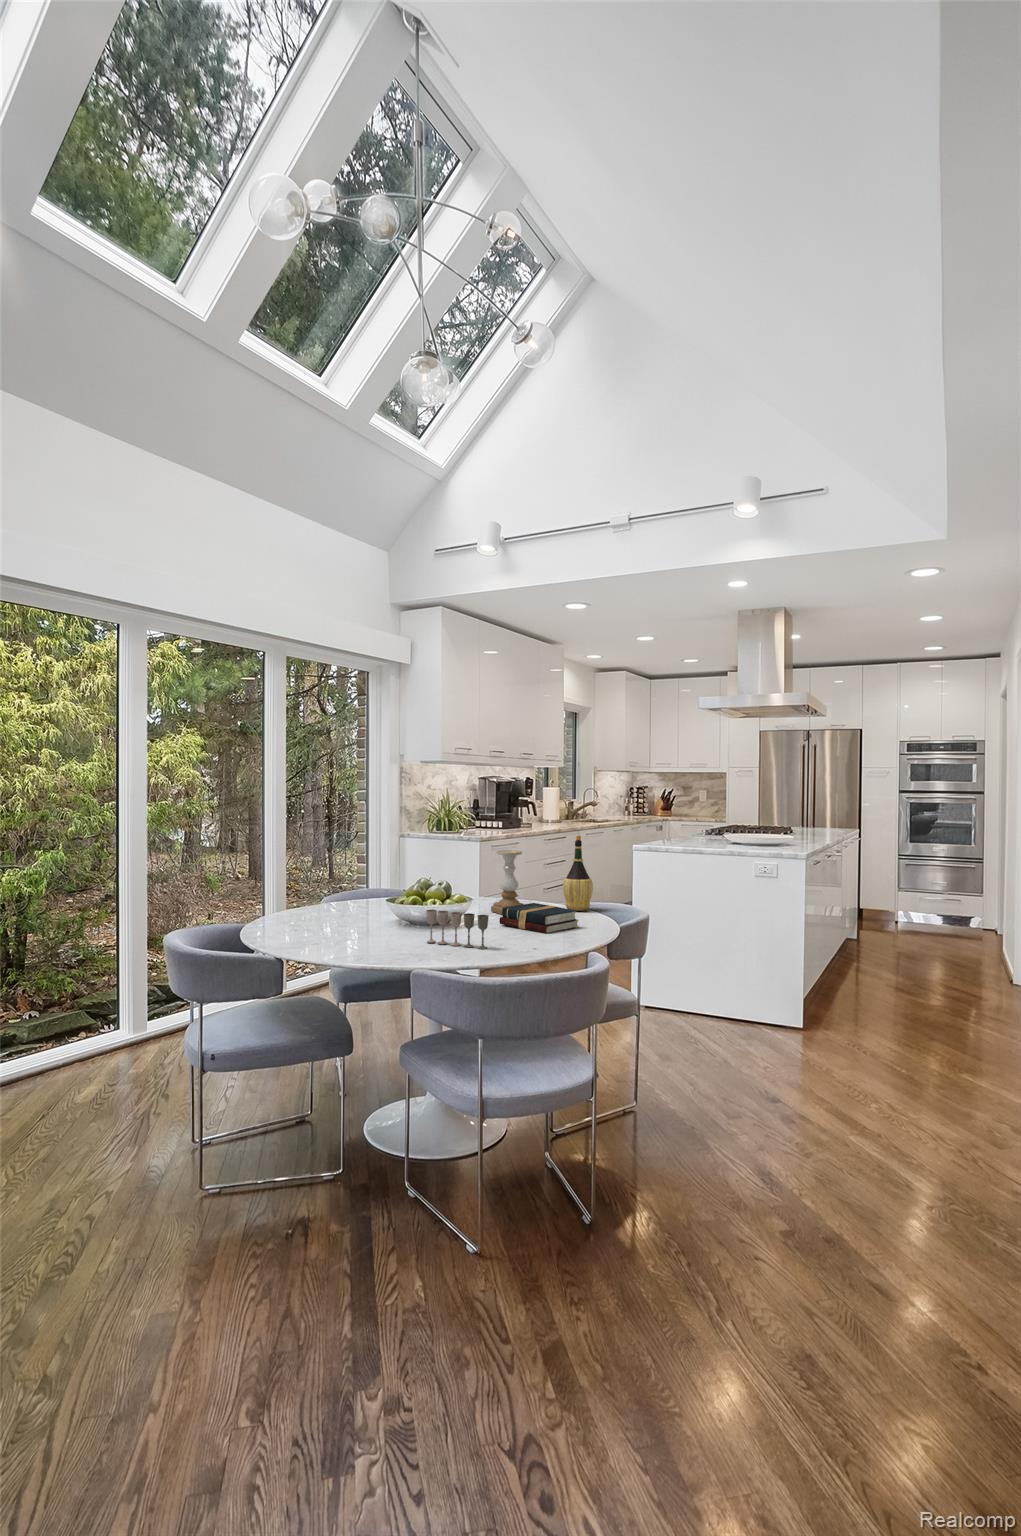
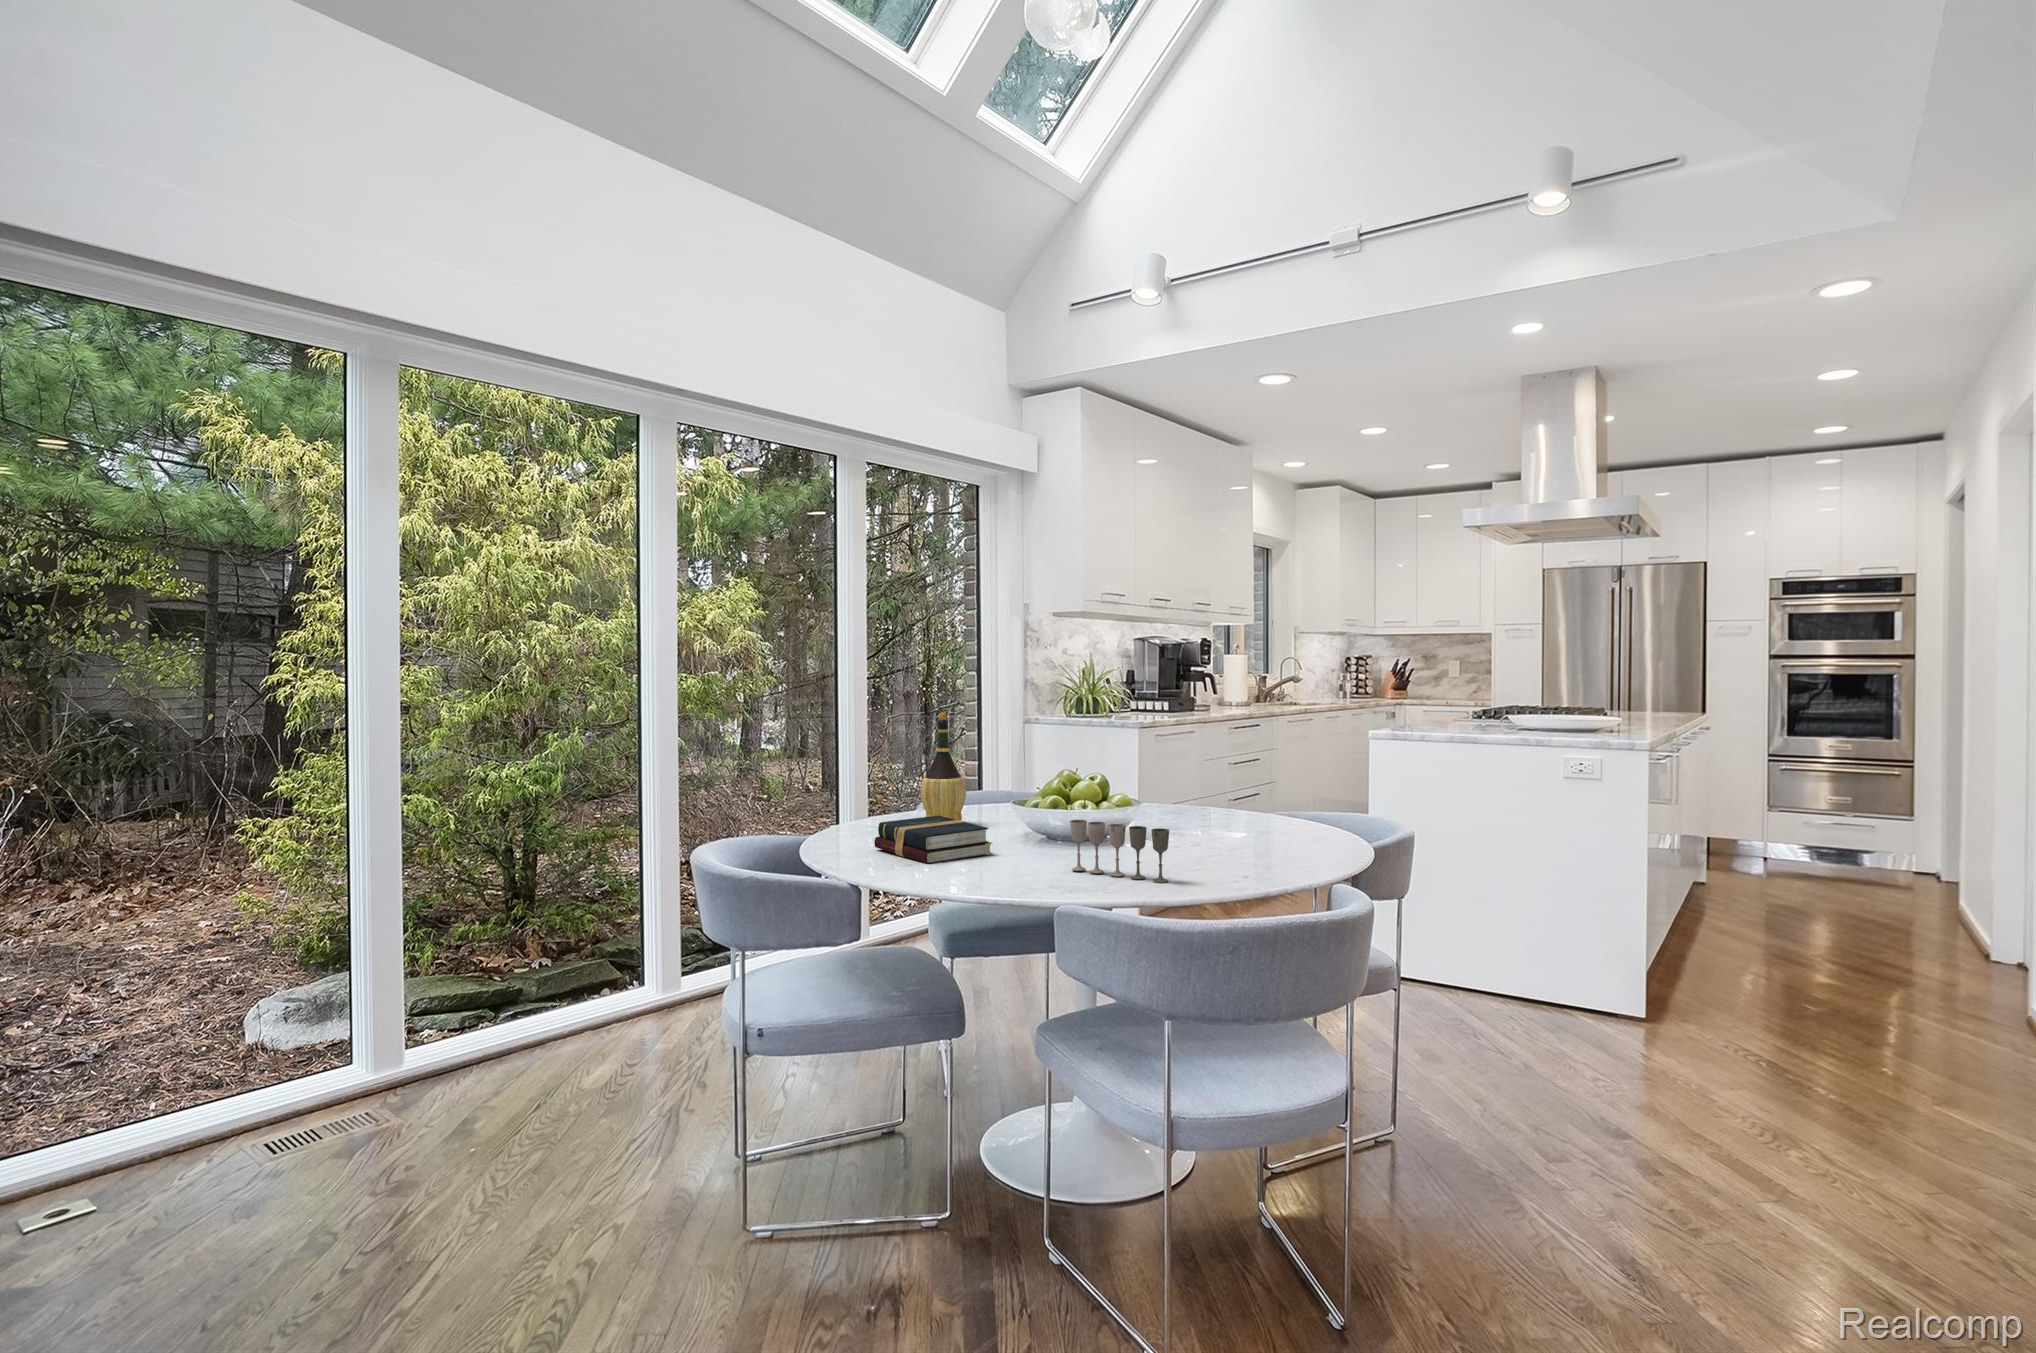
wine bottle: present [563,835,593,911] -> present [921,713,966,820]
candle holder: present [491,850,523,915] -> none [1166,733,1222,830]
hardback book: present [499,903,579,934] -> present [874,815,993,864]

